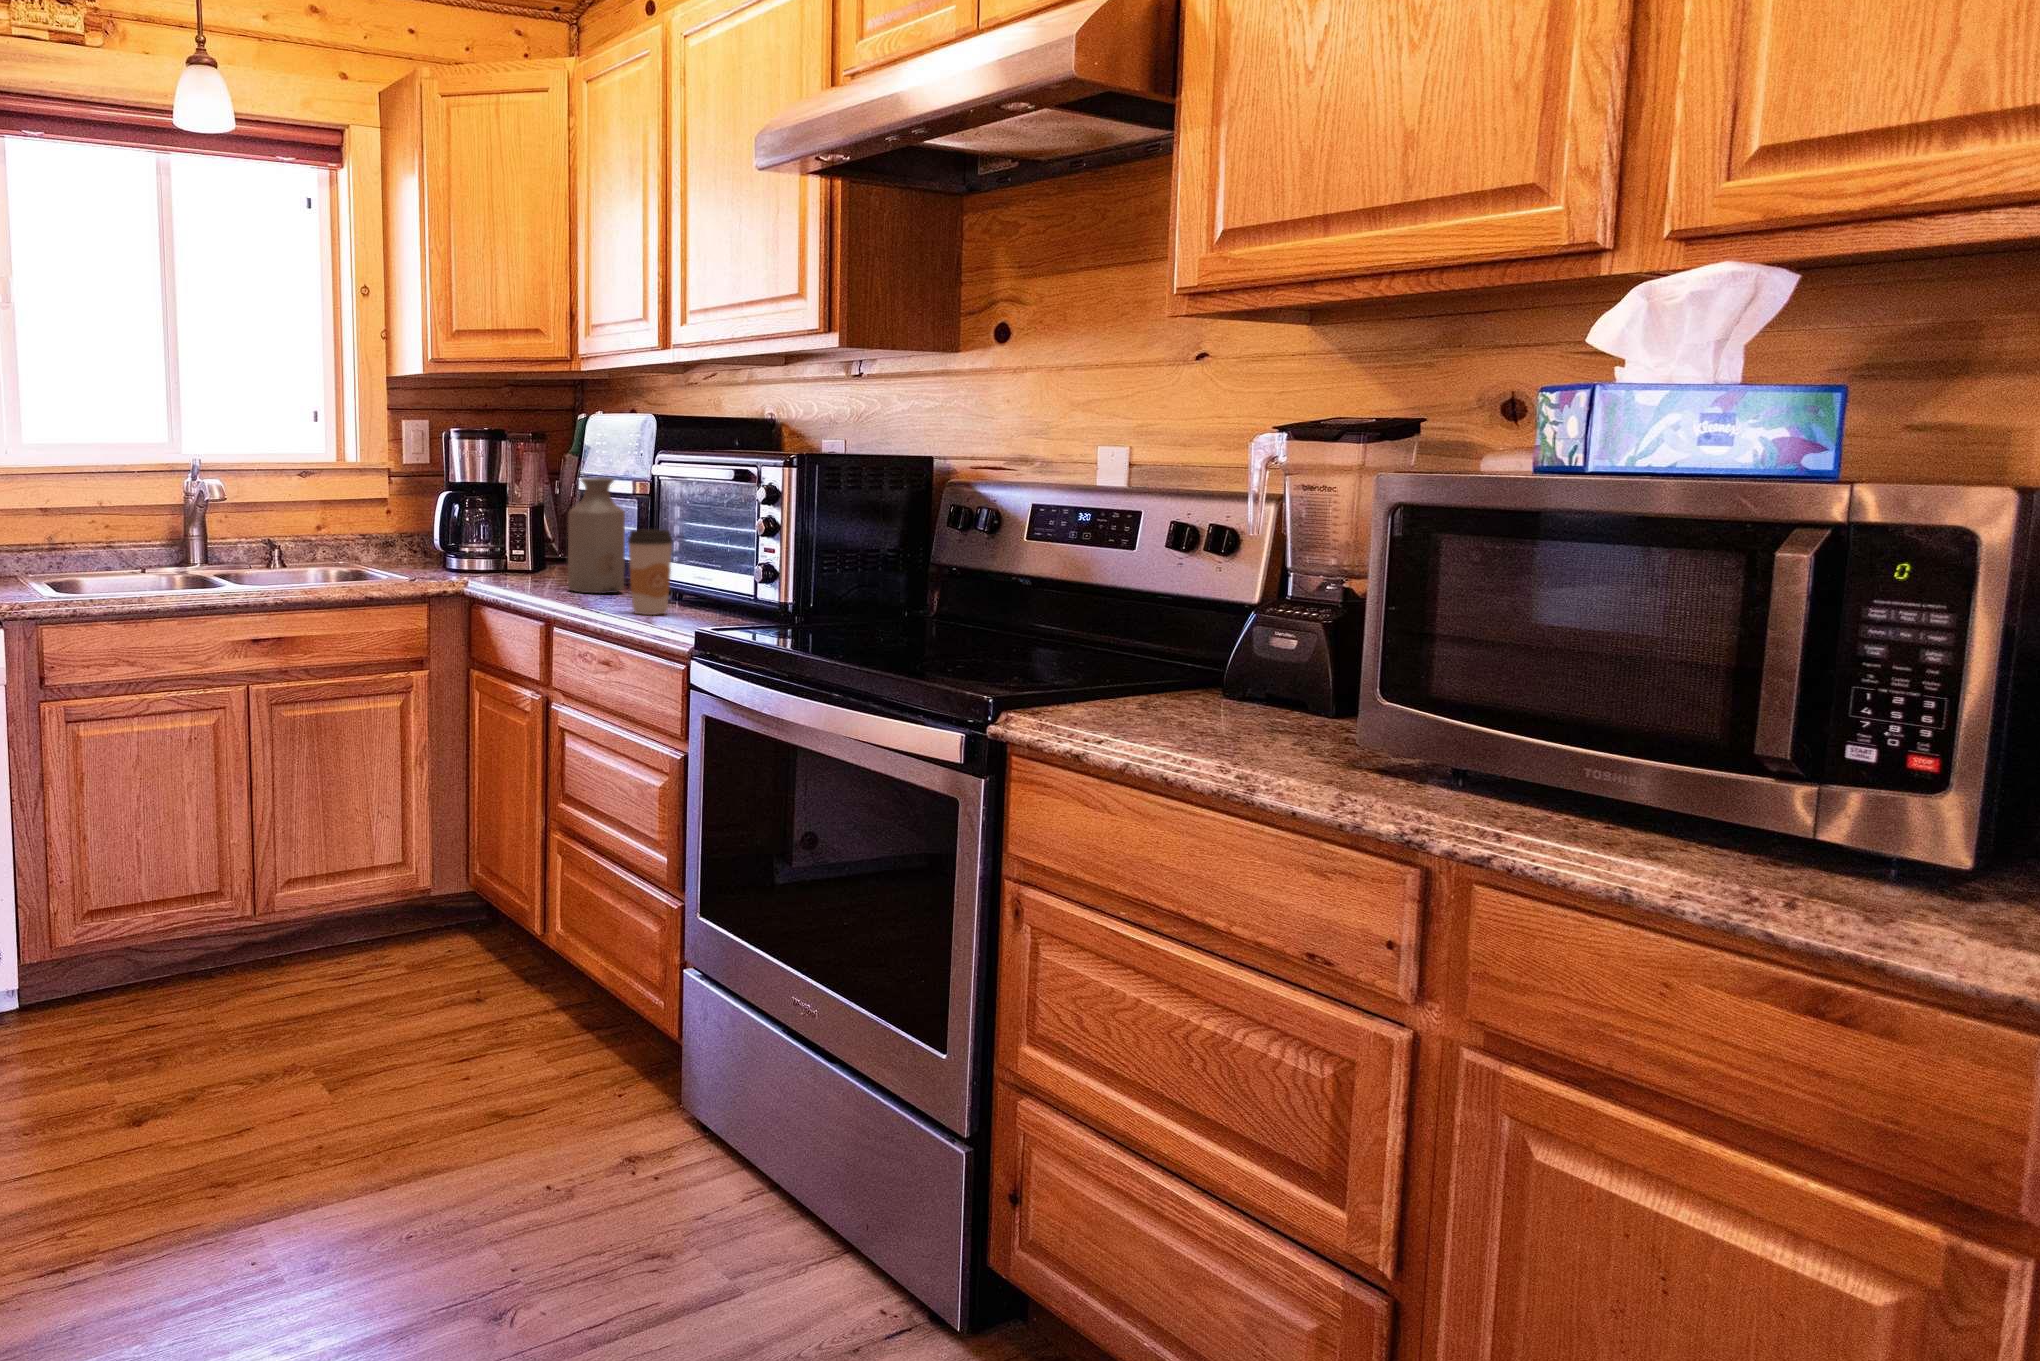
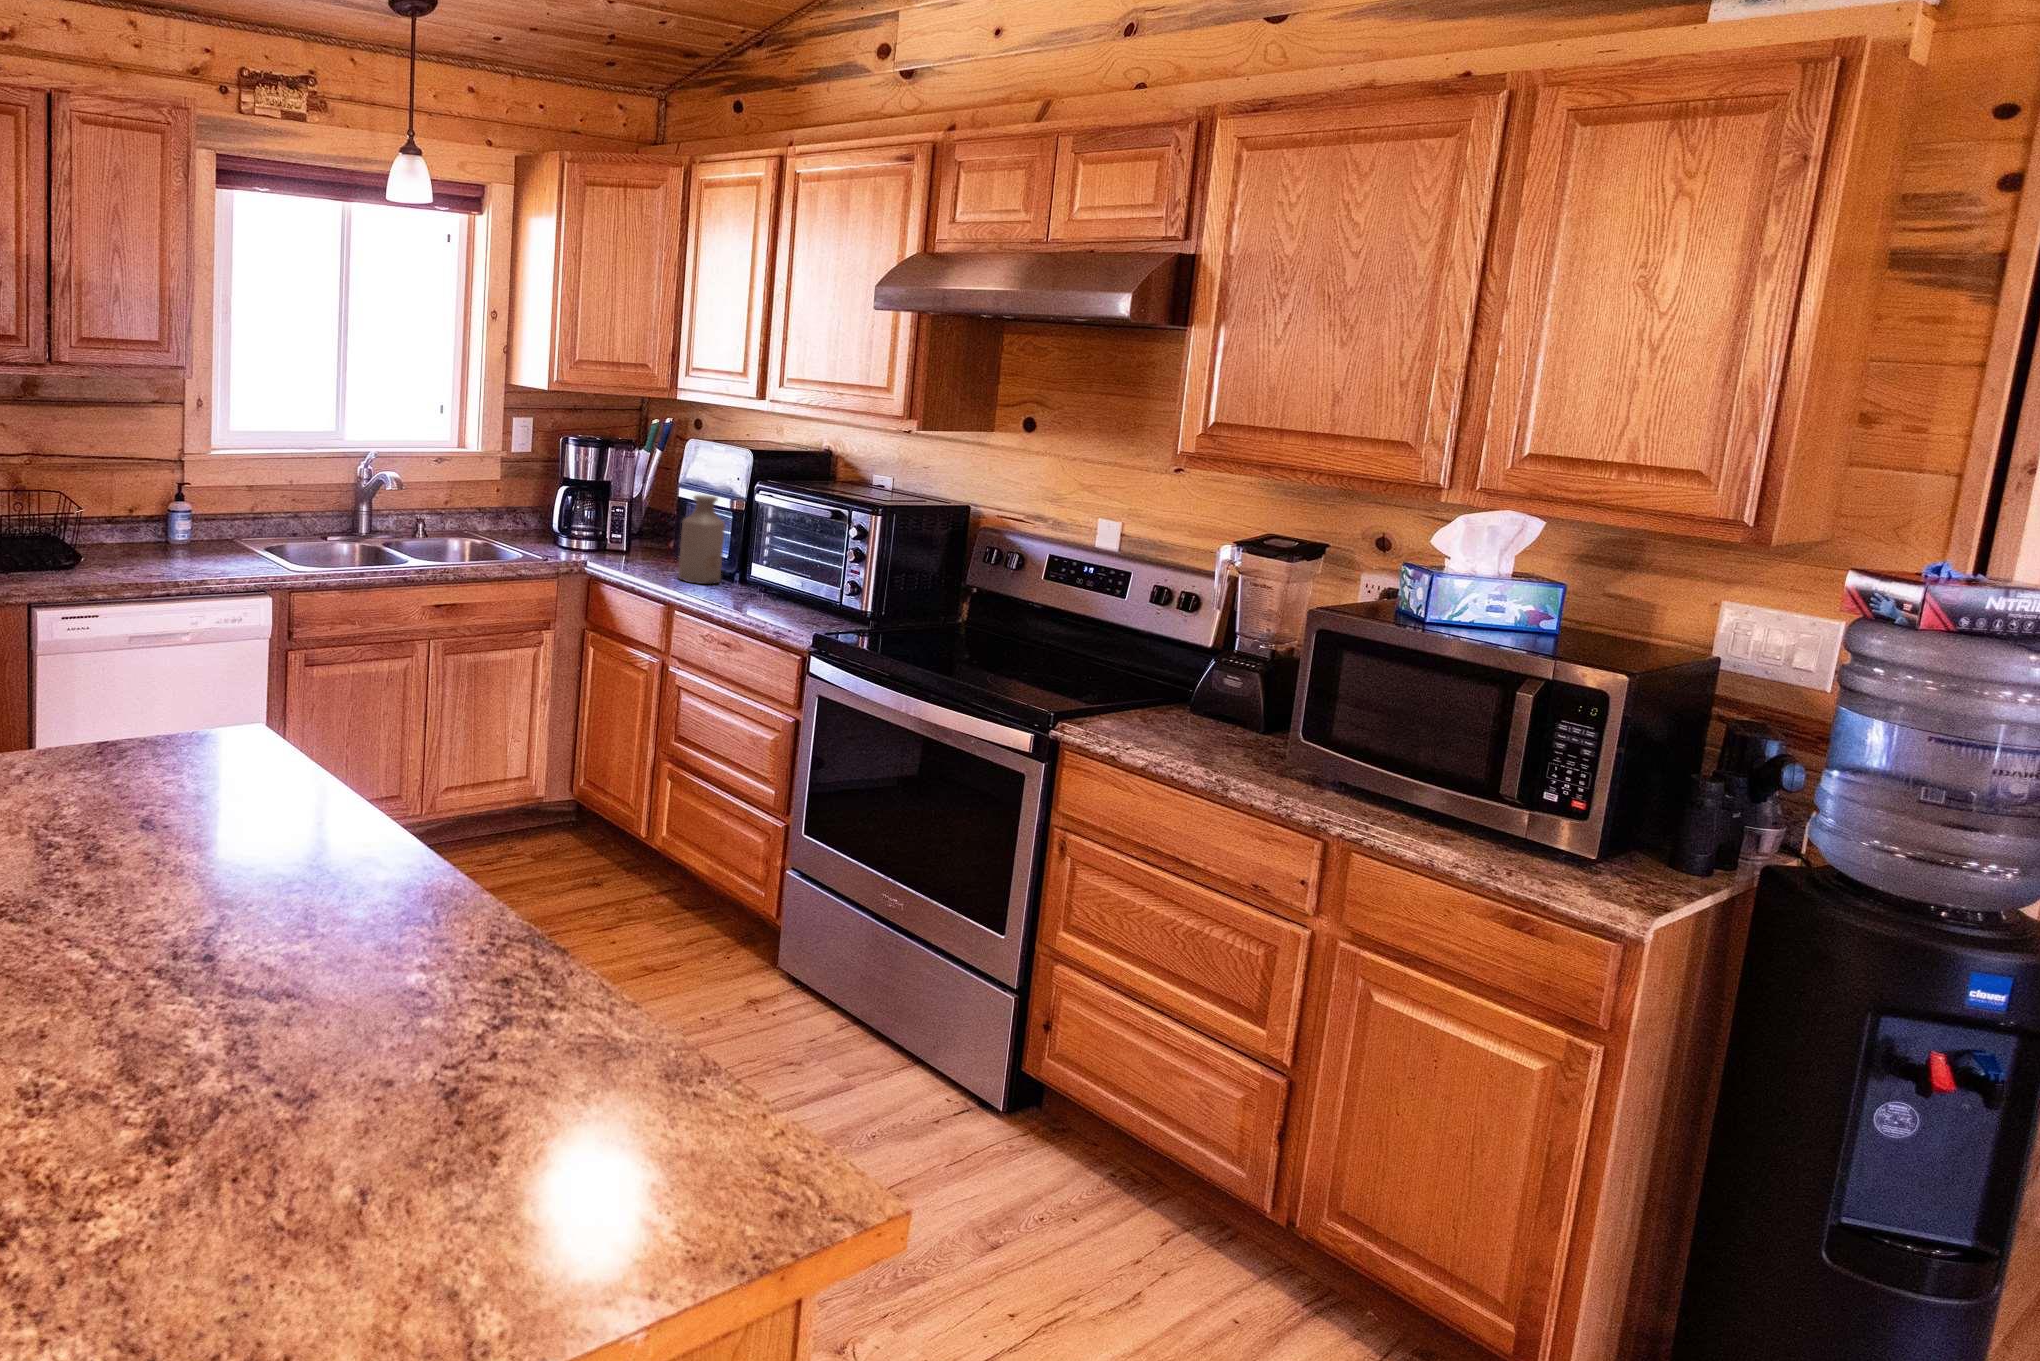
coffee cup: present [627,529,672,615] -> none [750,550,783,613]

